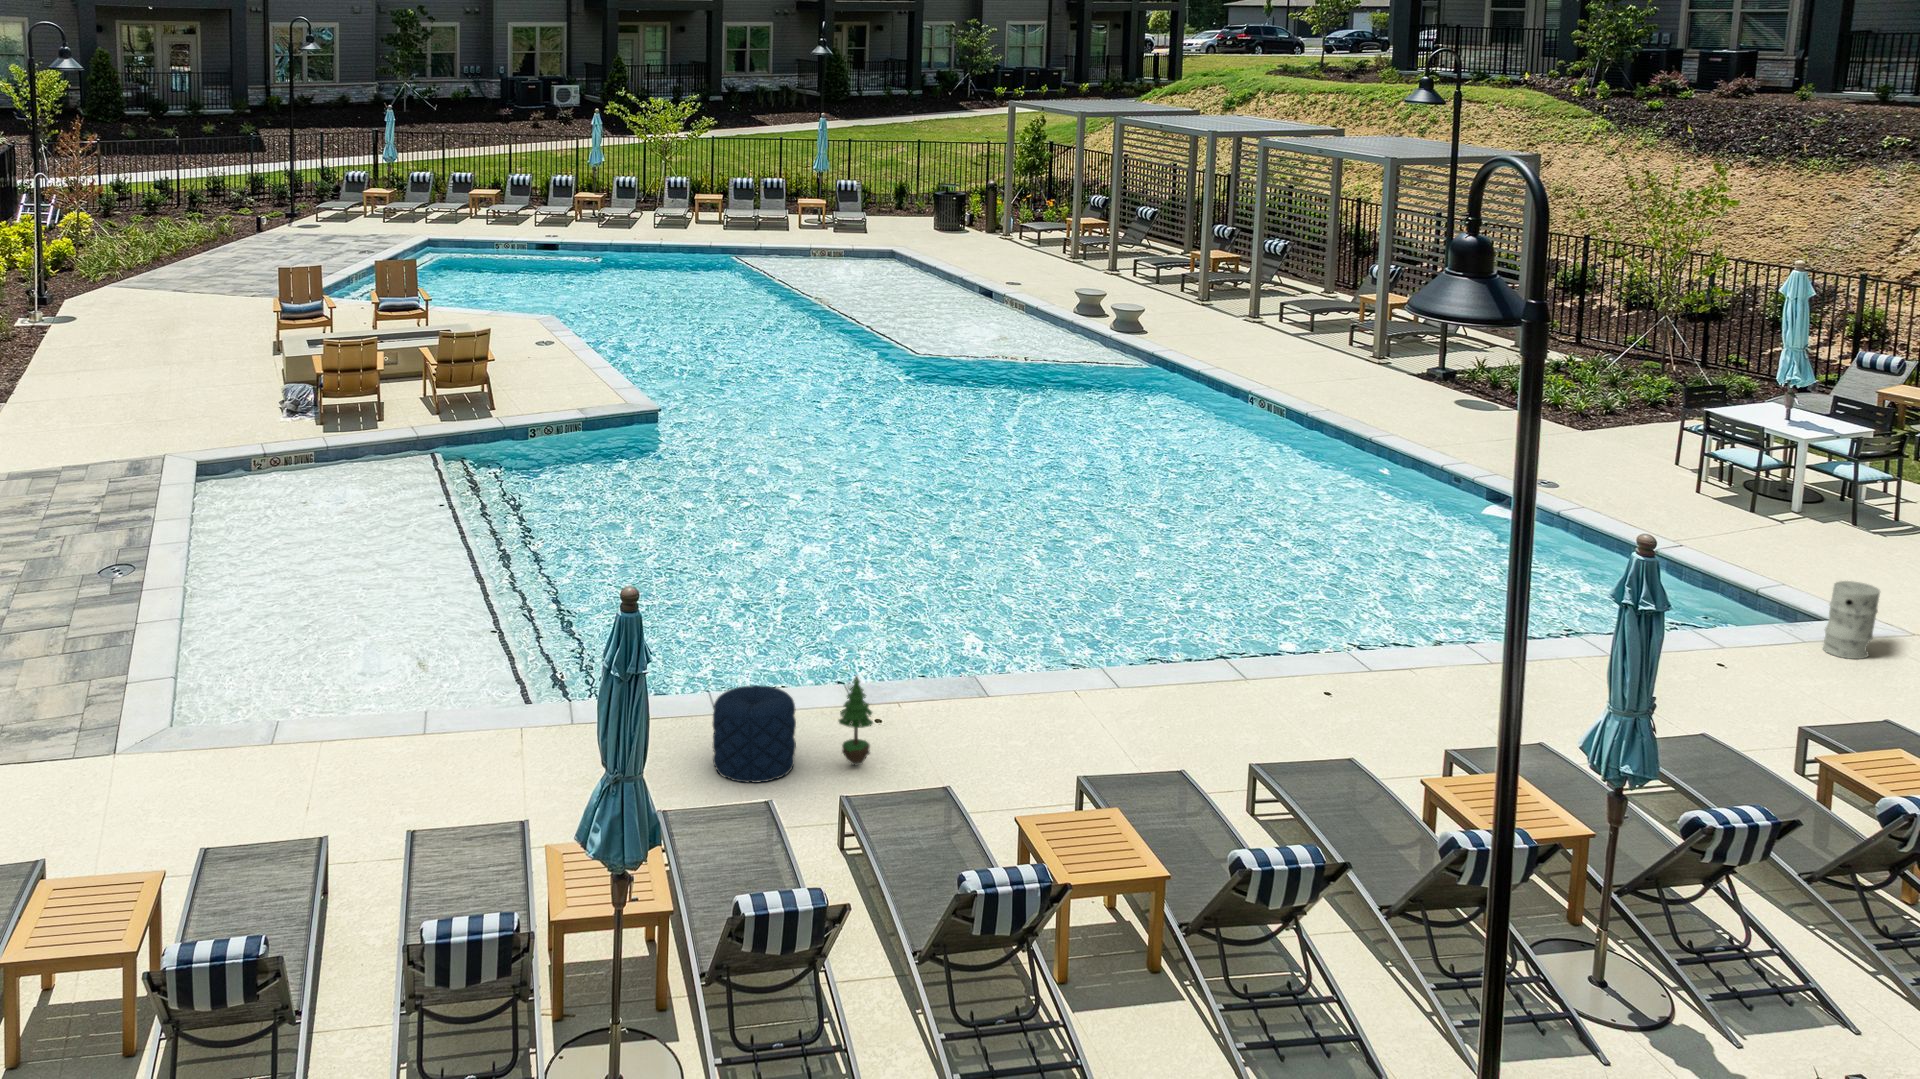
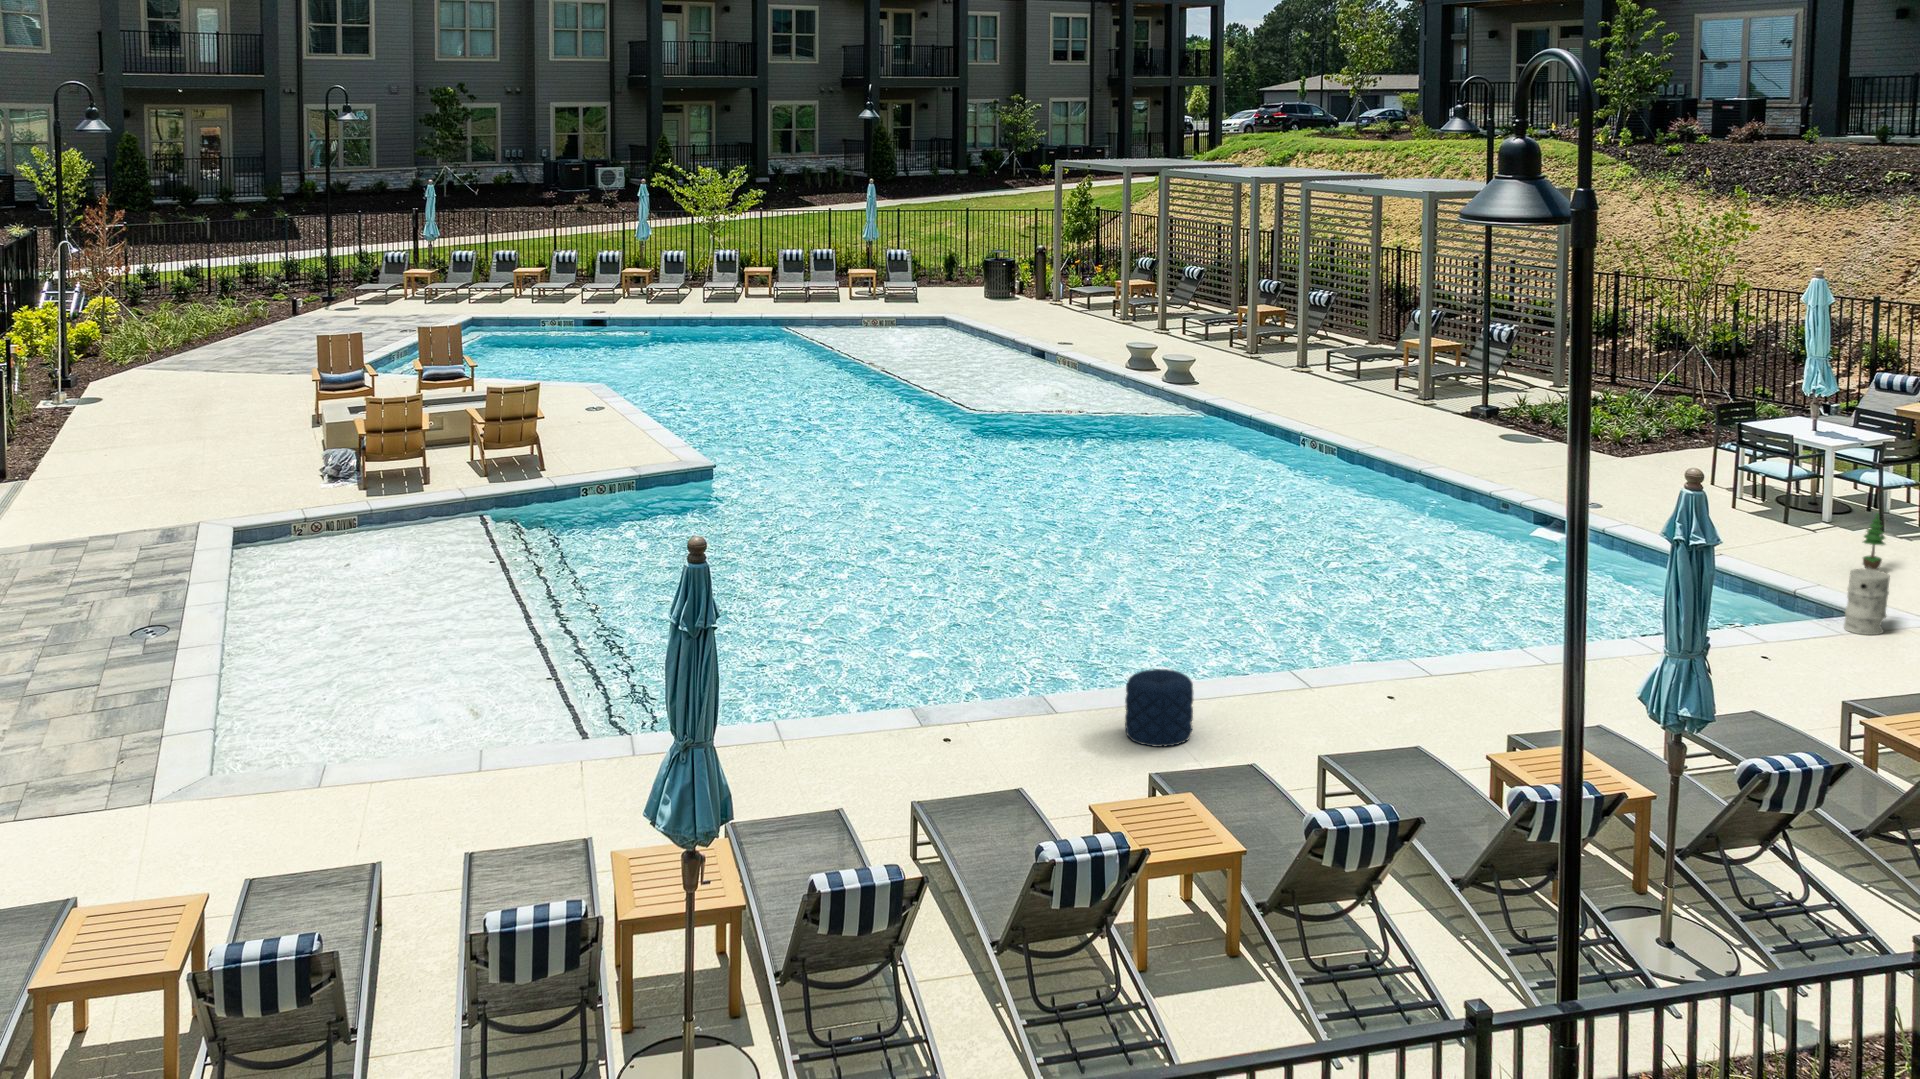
potted tree: present [839,676,873,765] -> present [1863,513,1885,570]
pouf: present [712,685,796,783] -> present [1125,669,1193,747]

